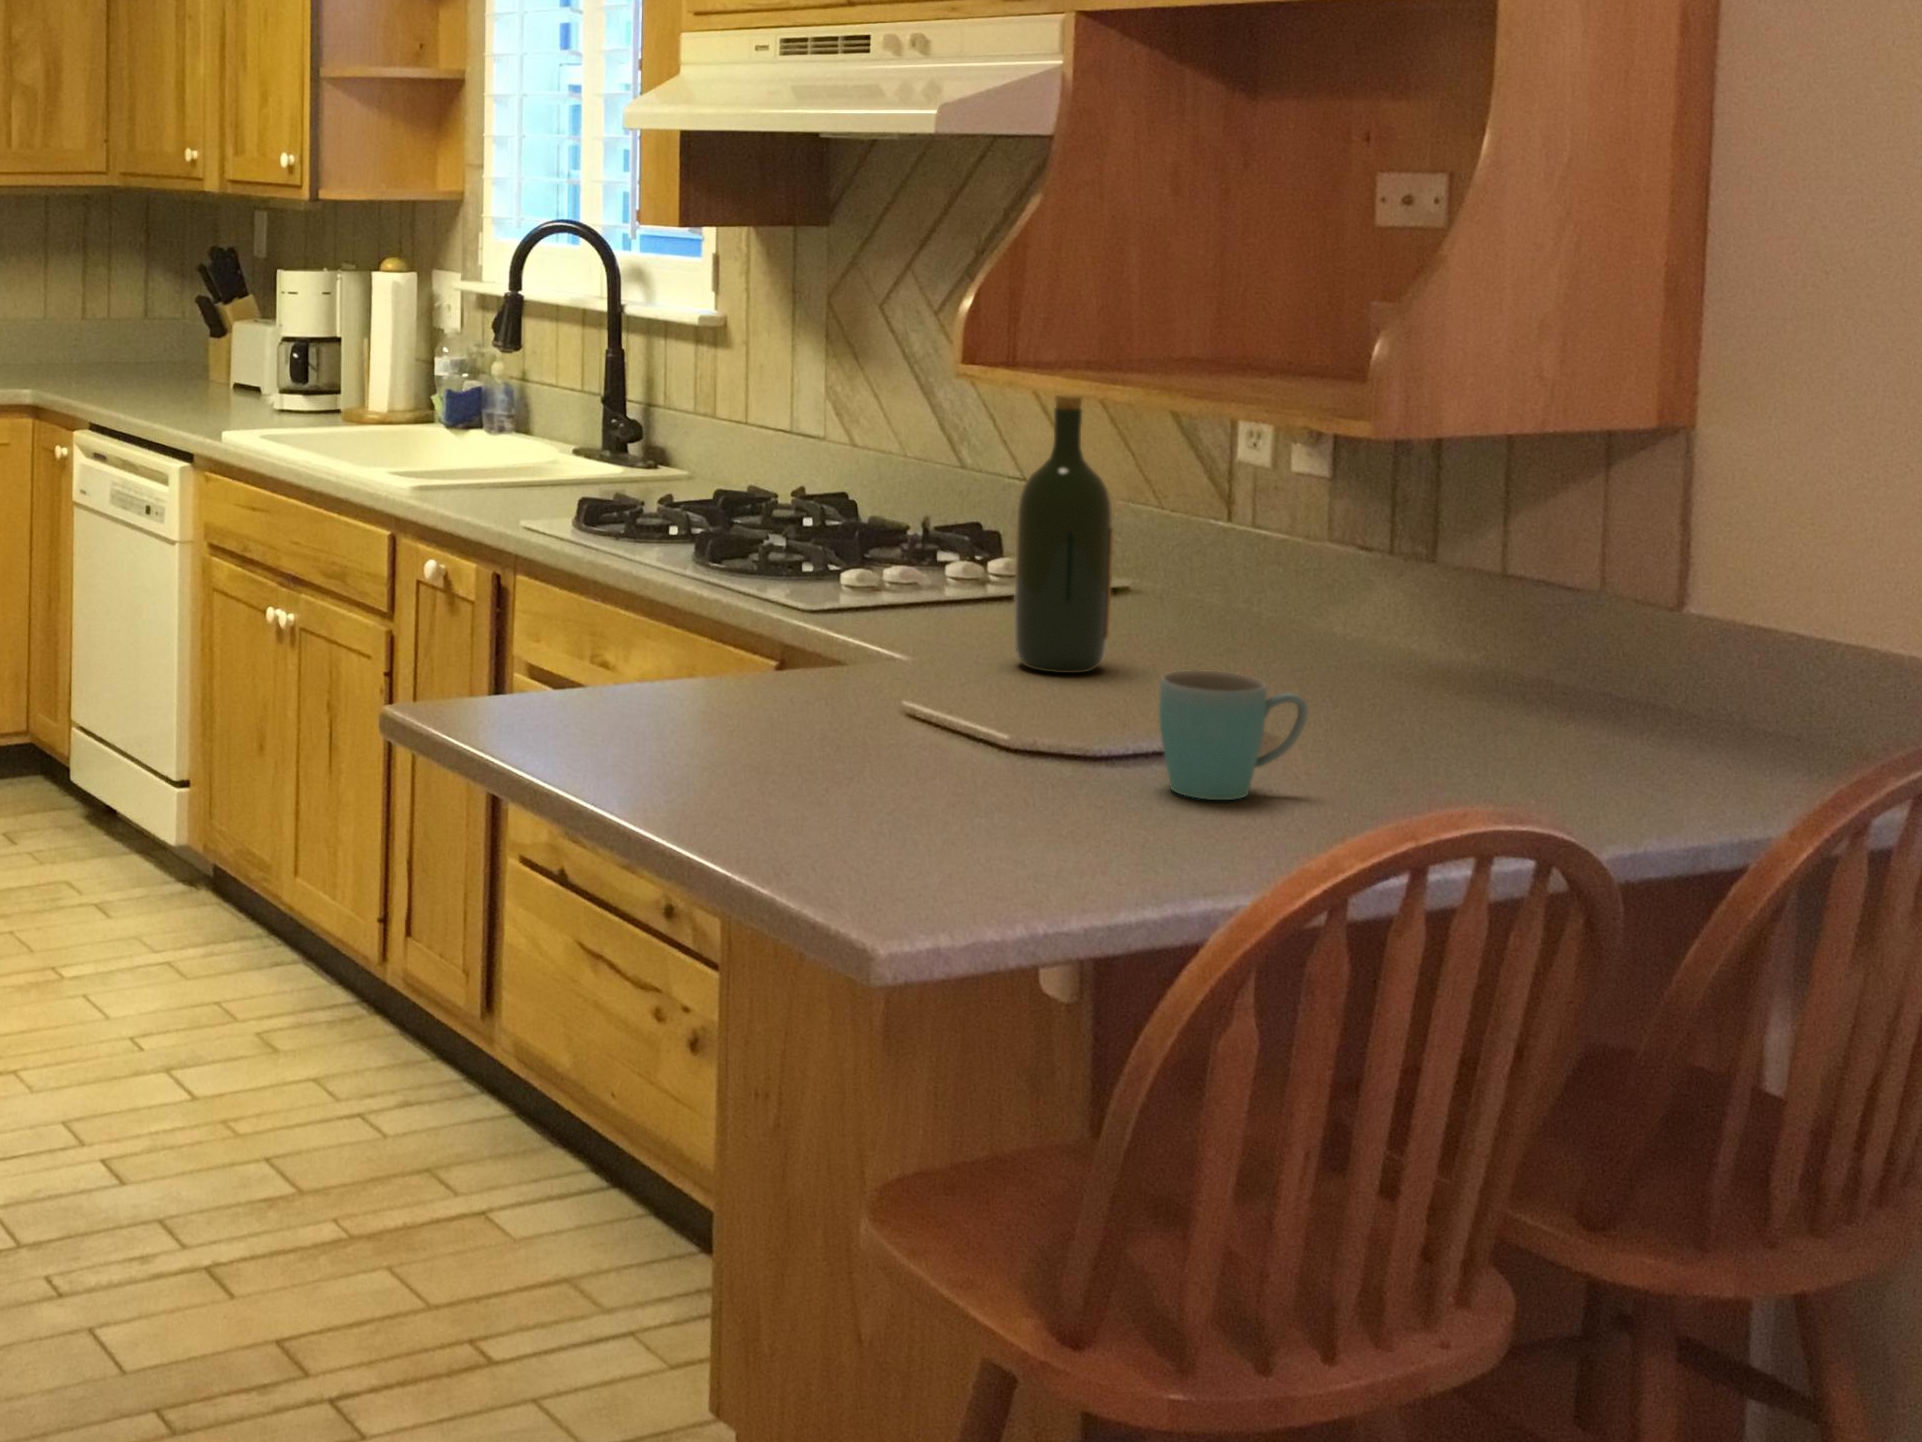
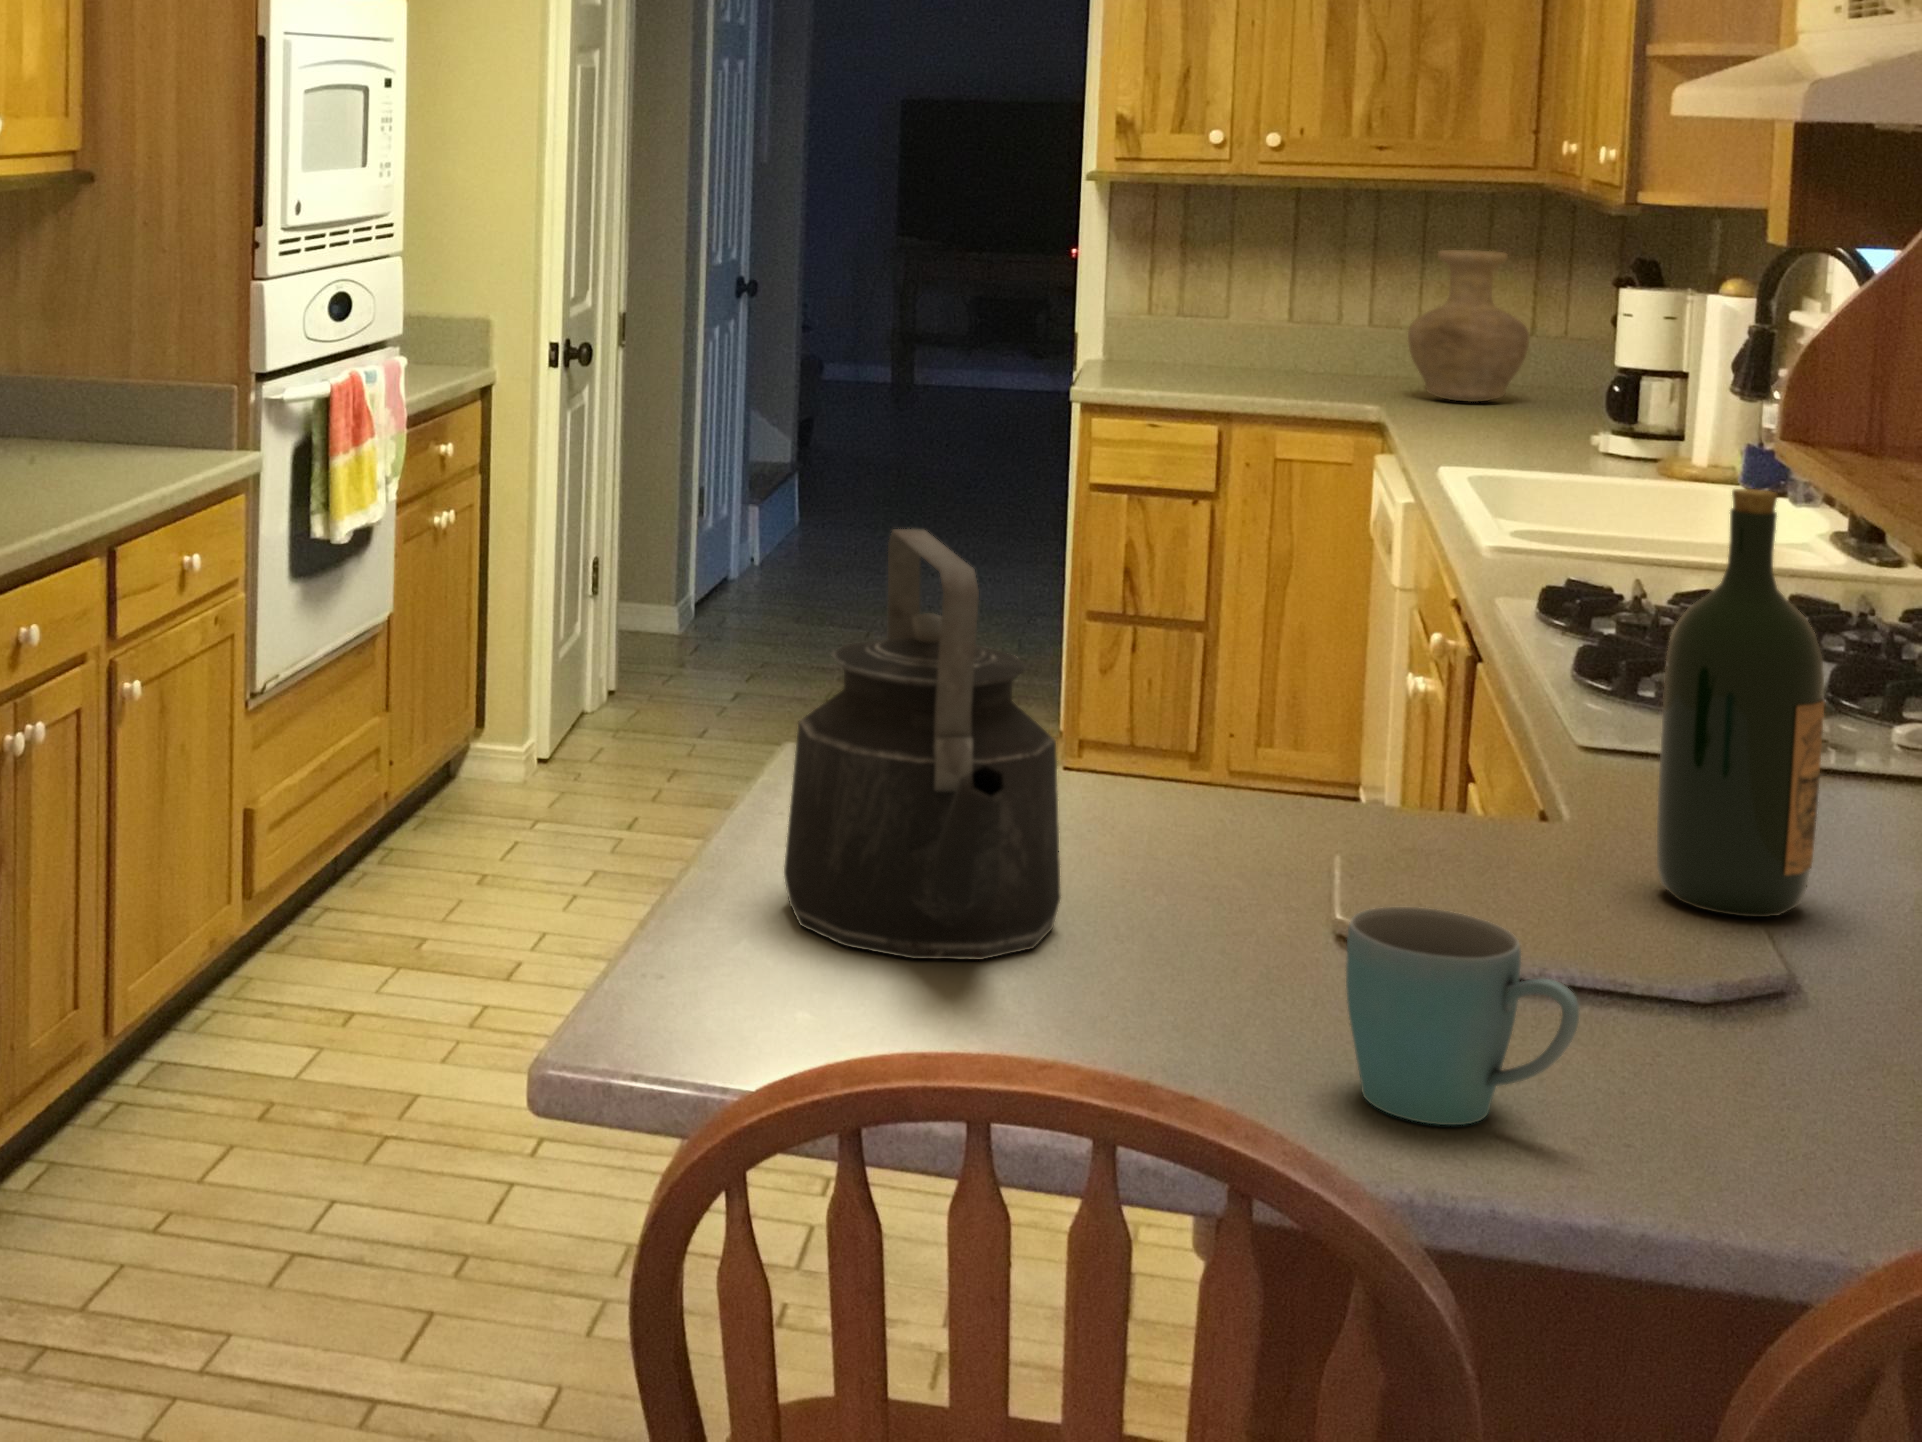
vase: none [41,246,140,379] -> present [1408,250,1529,402]
kettle: none [666,478,951,796] -> present [784,529,1061,960]

